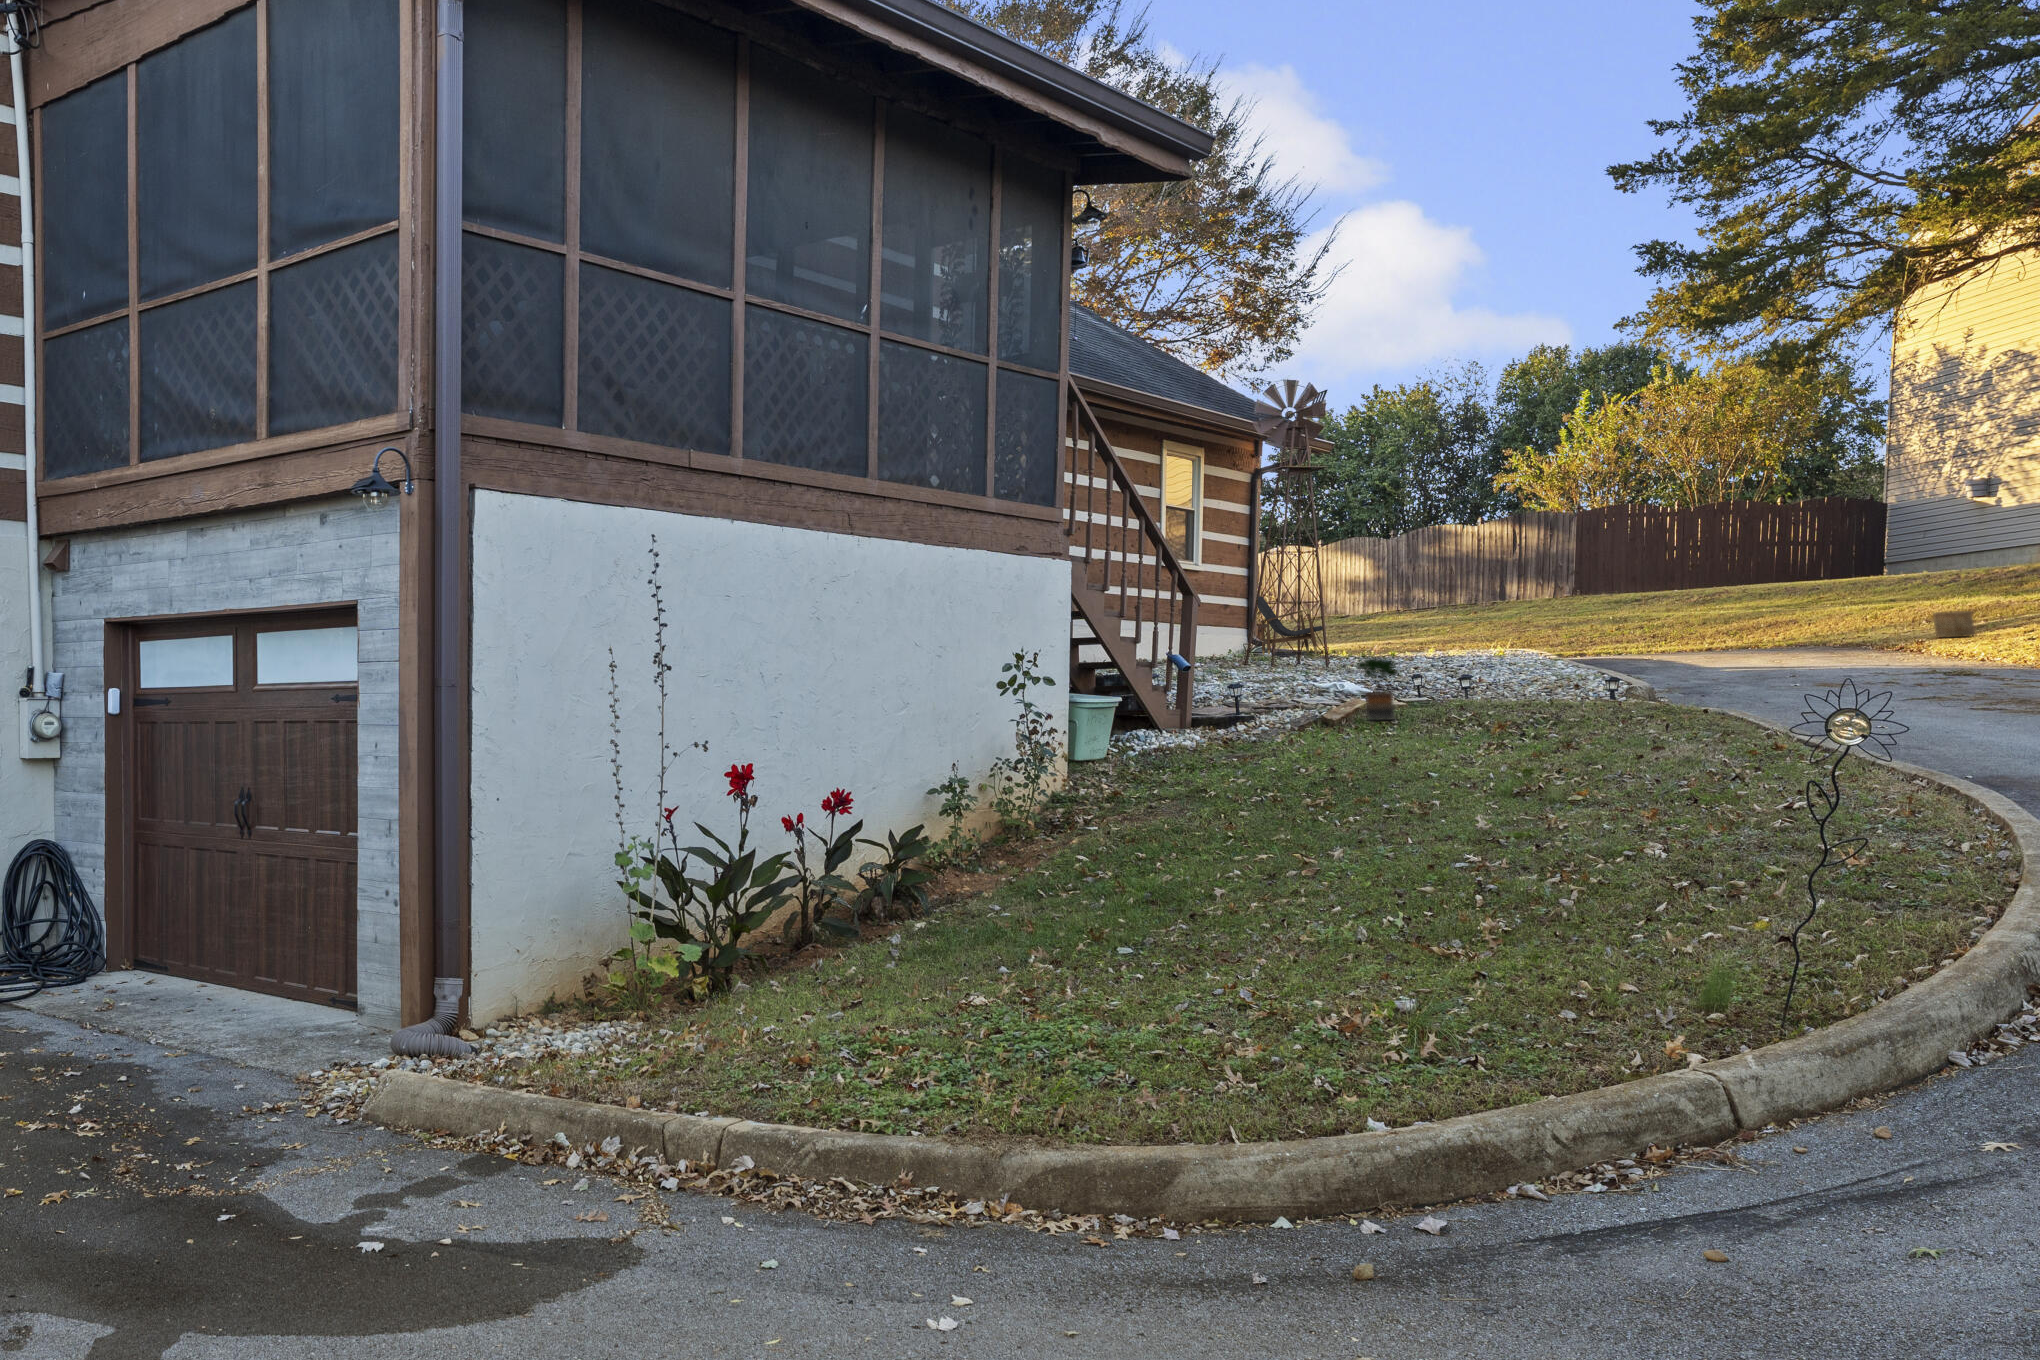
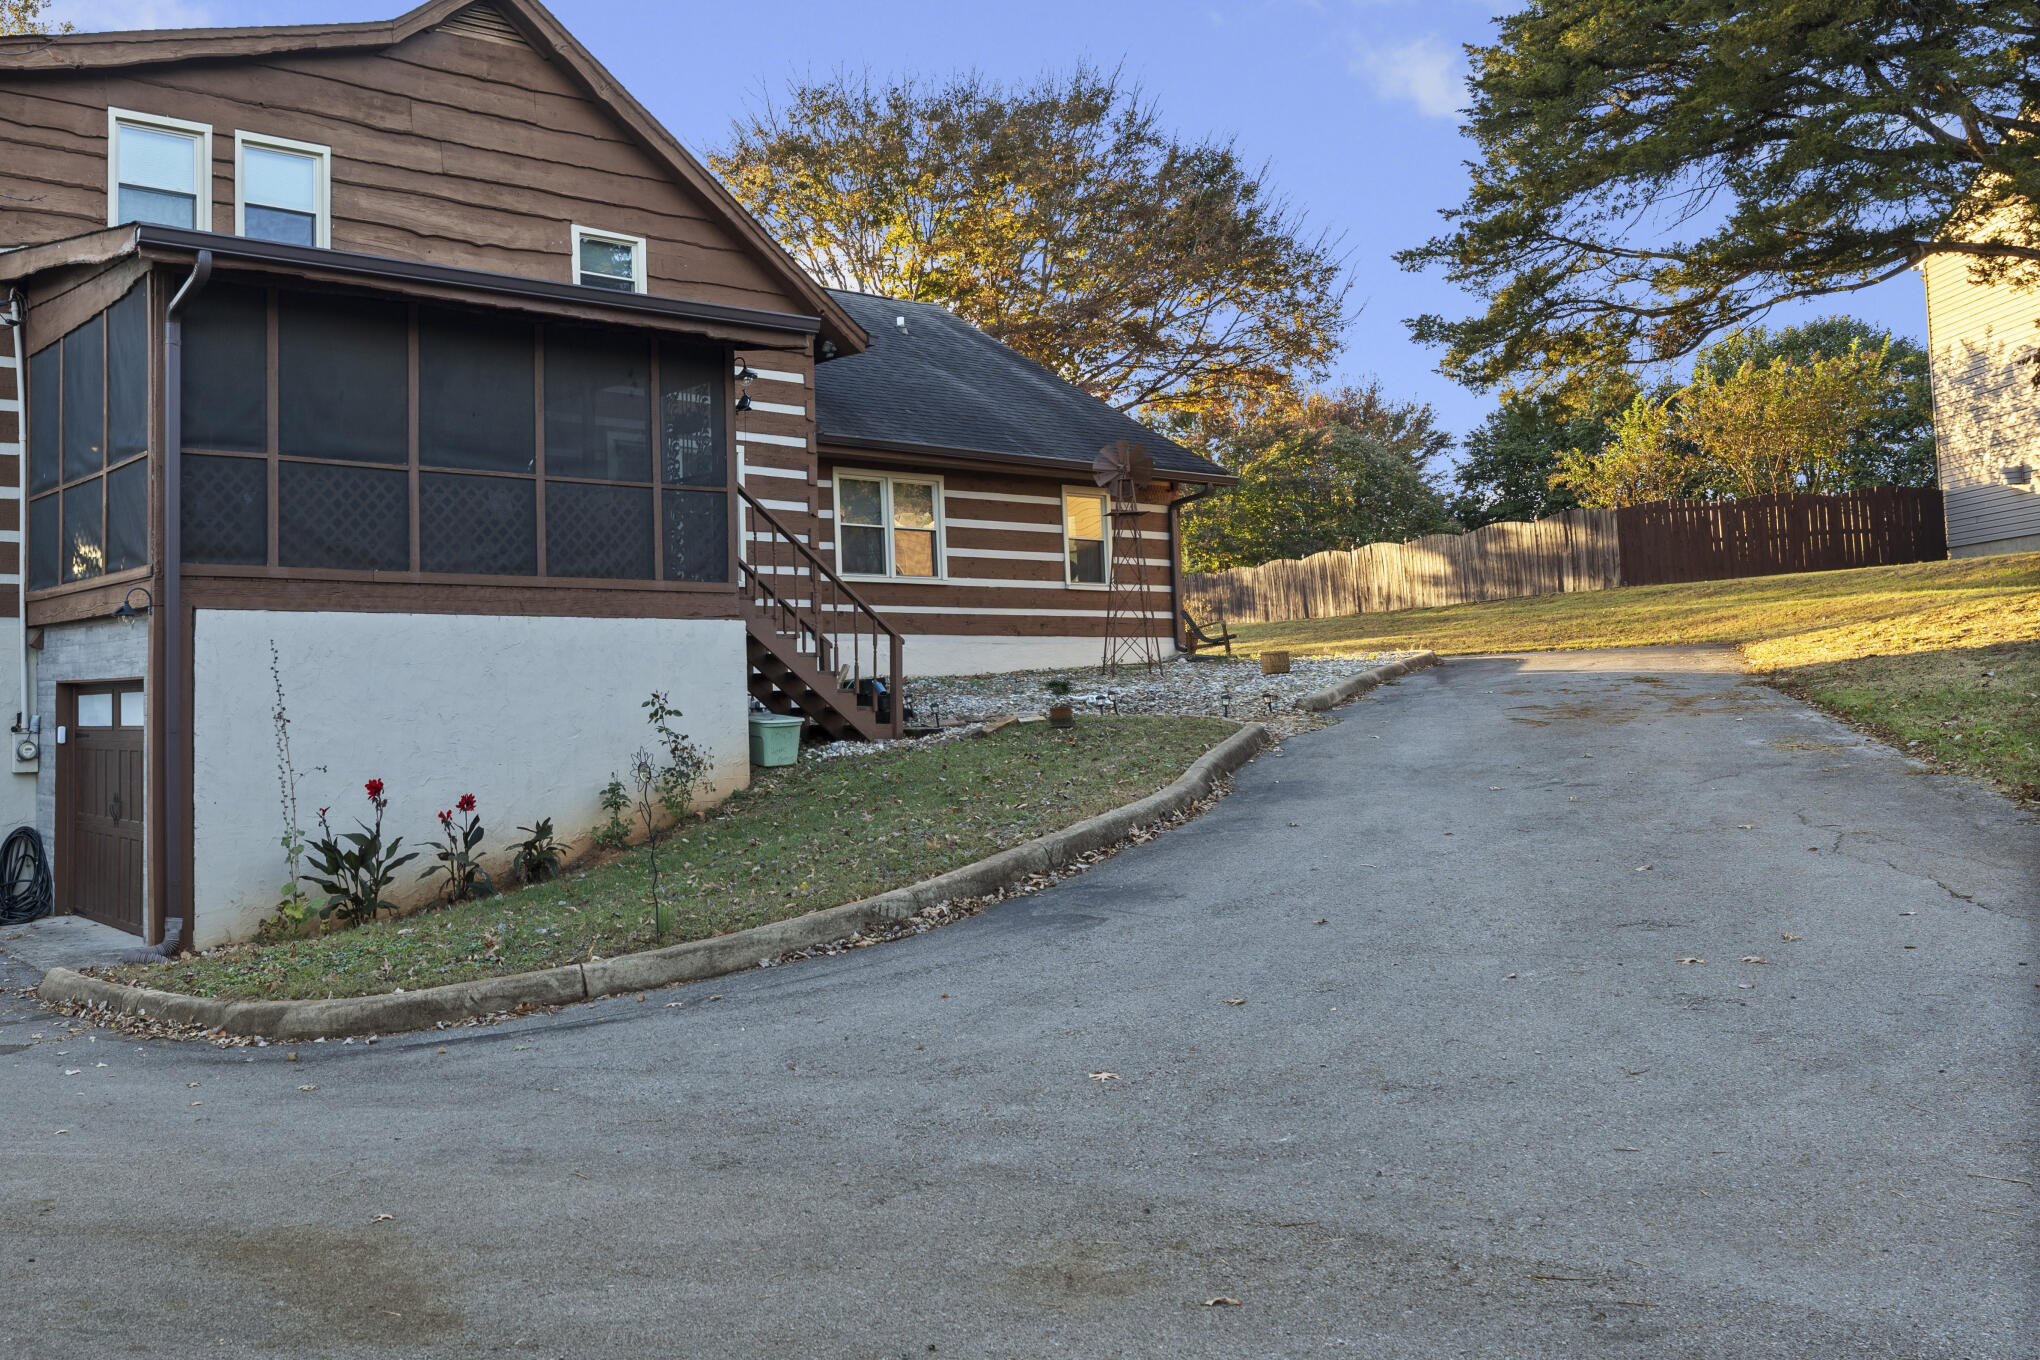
wooden bucket: present [1933,611,1975,638] -> present [1260,651,1290,673]

